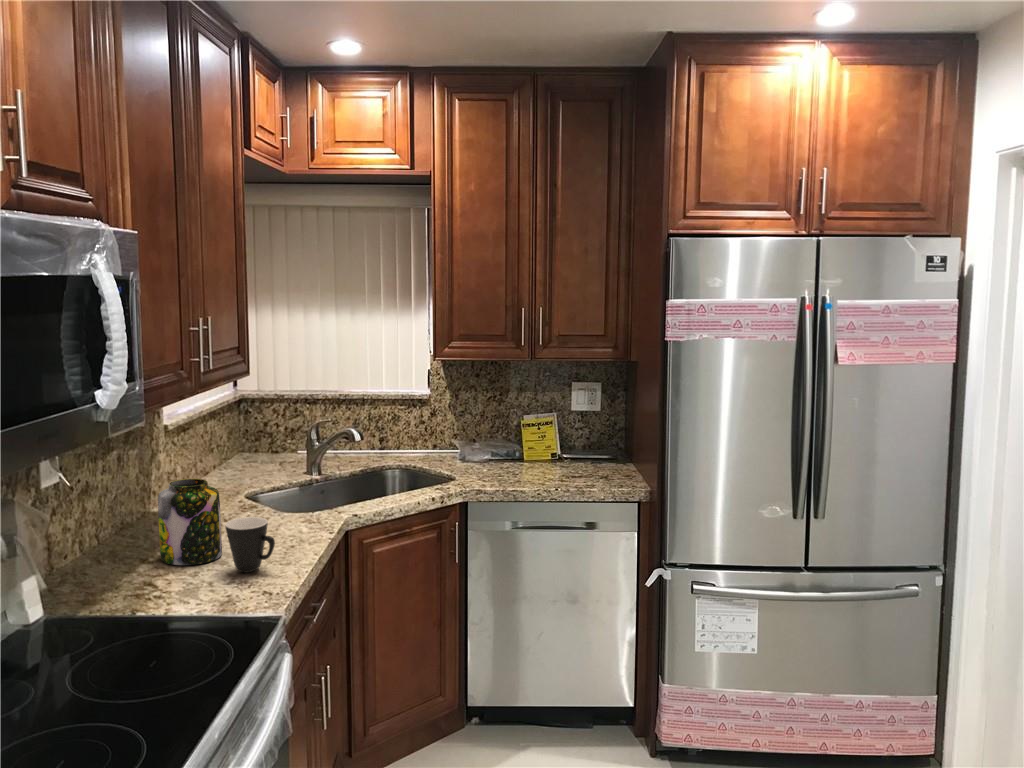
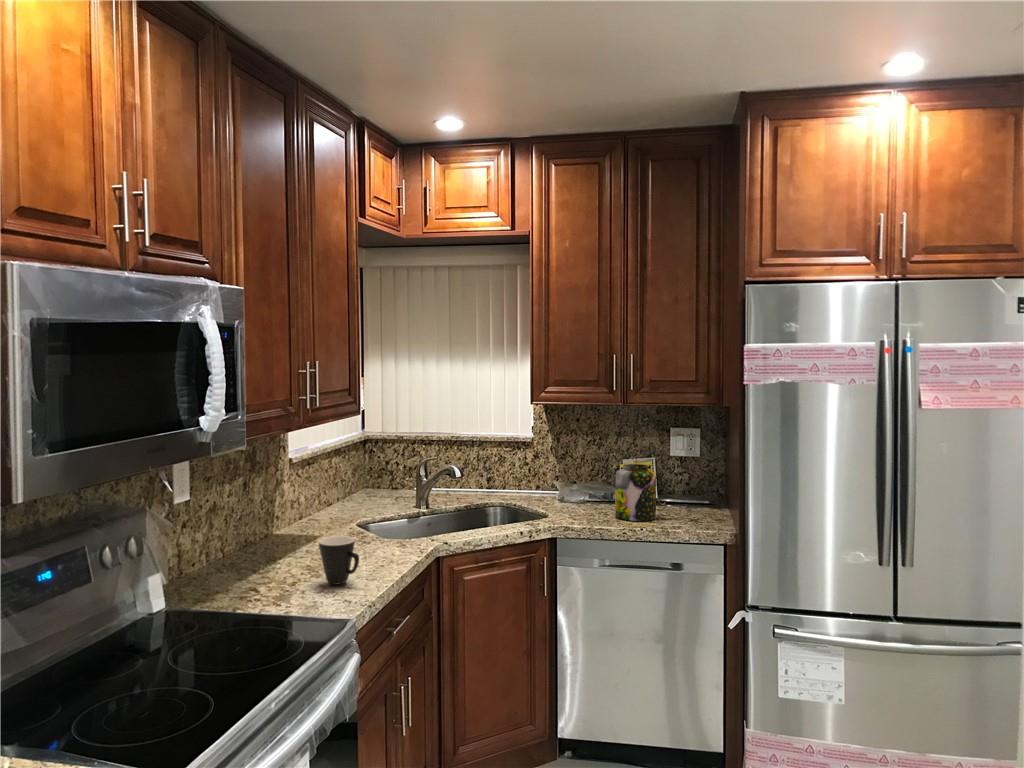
jar: present [158,479,222,565] -> present [615,464,656,521]

